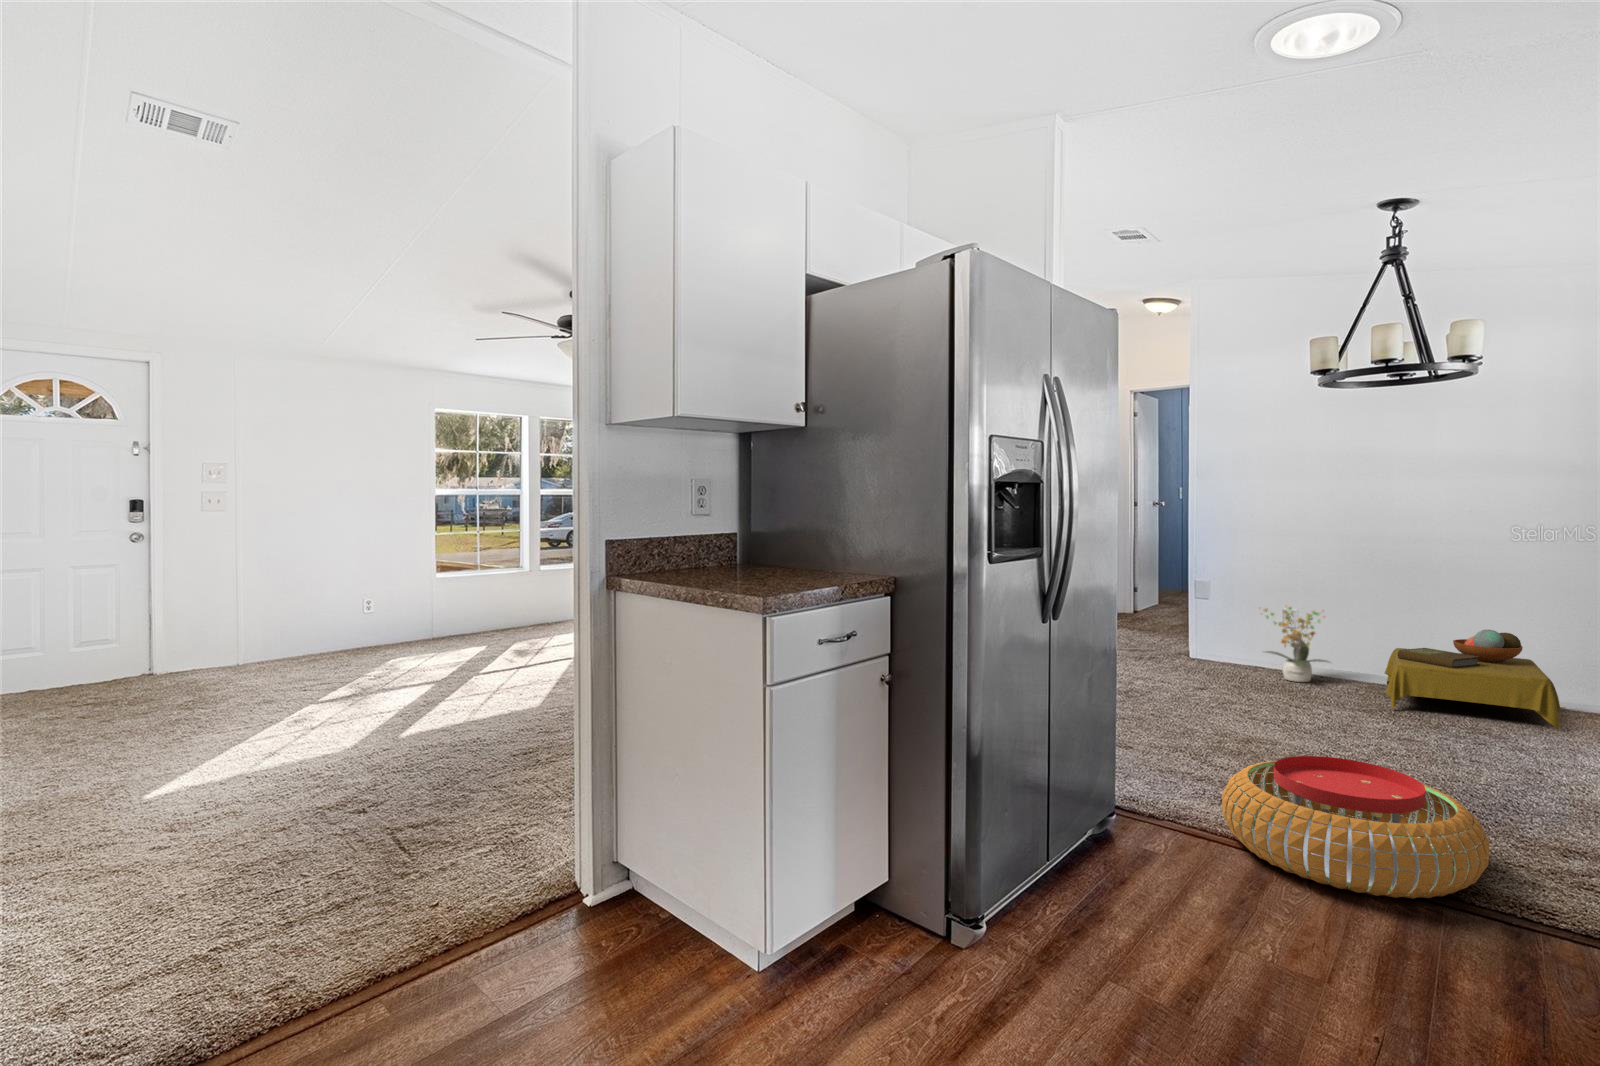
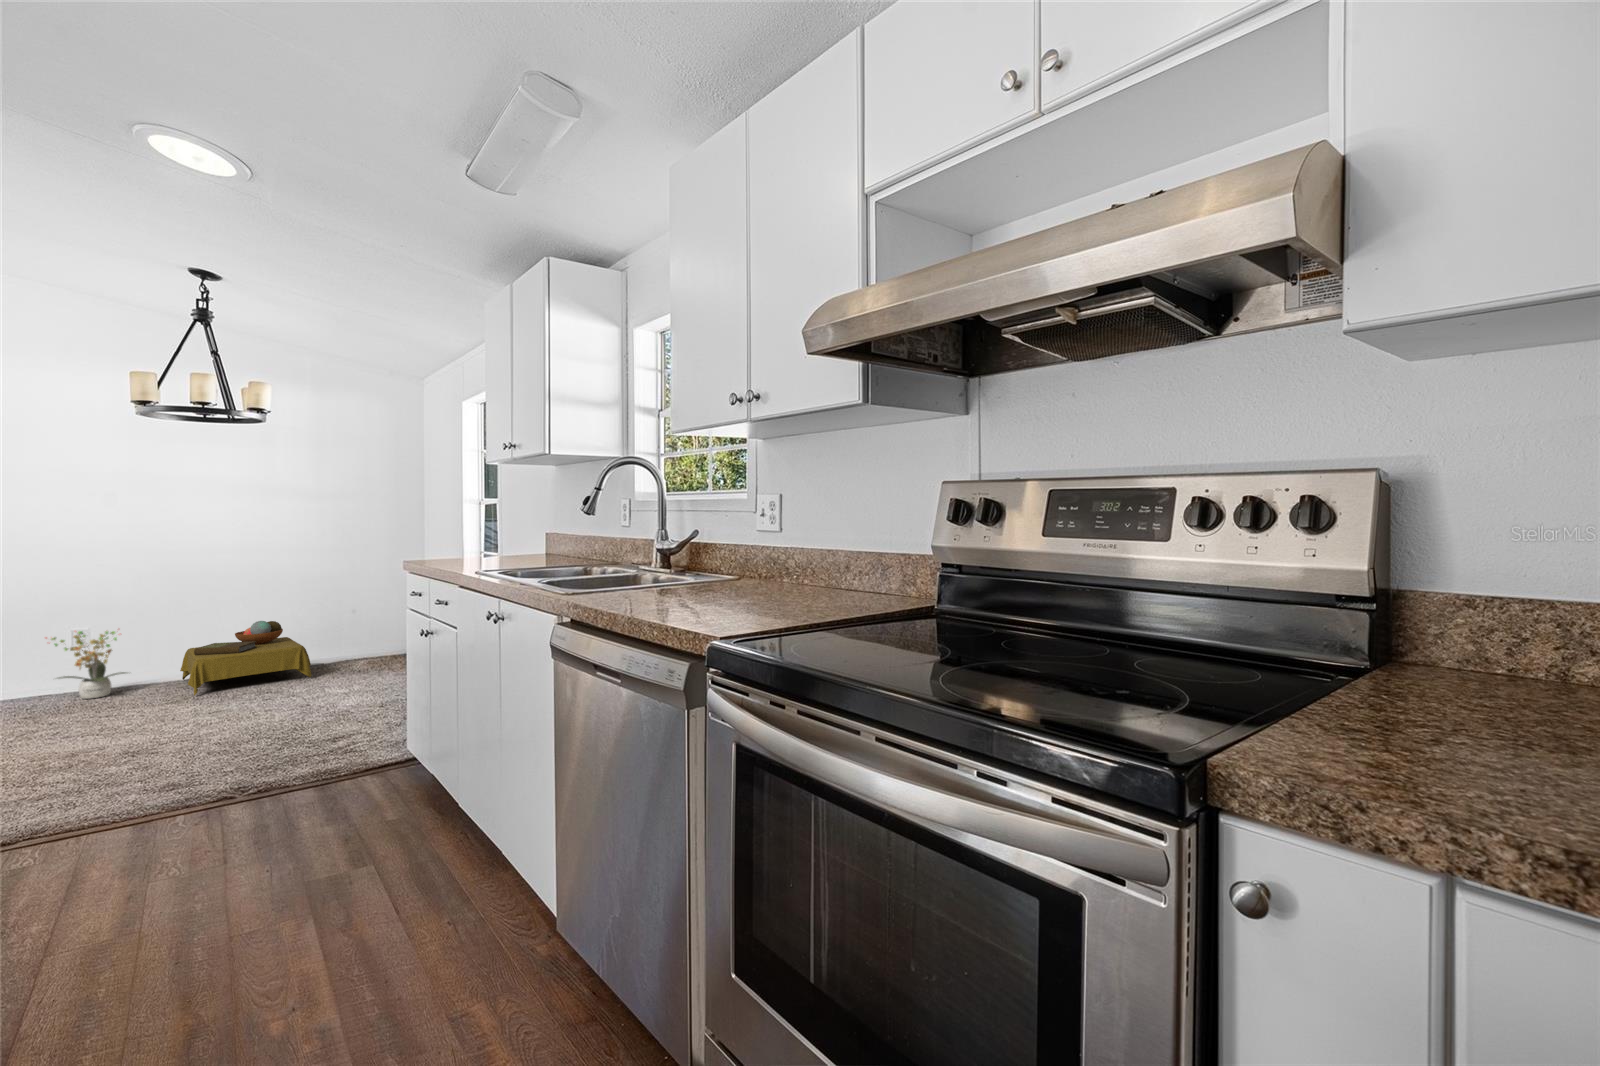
pouf: present [1222,756,1490,899] -> none [85,723,301,825]

